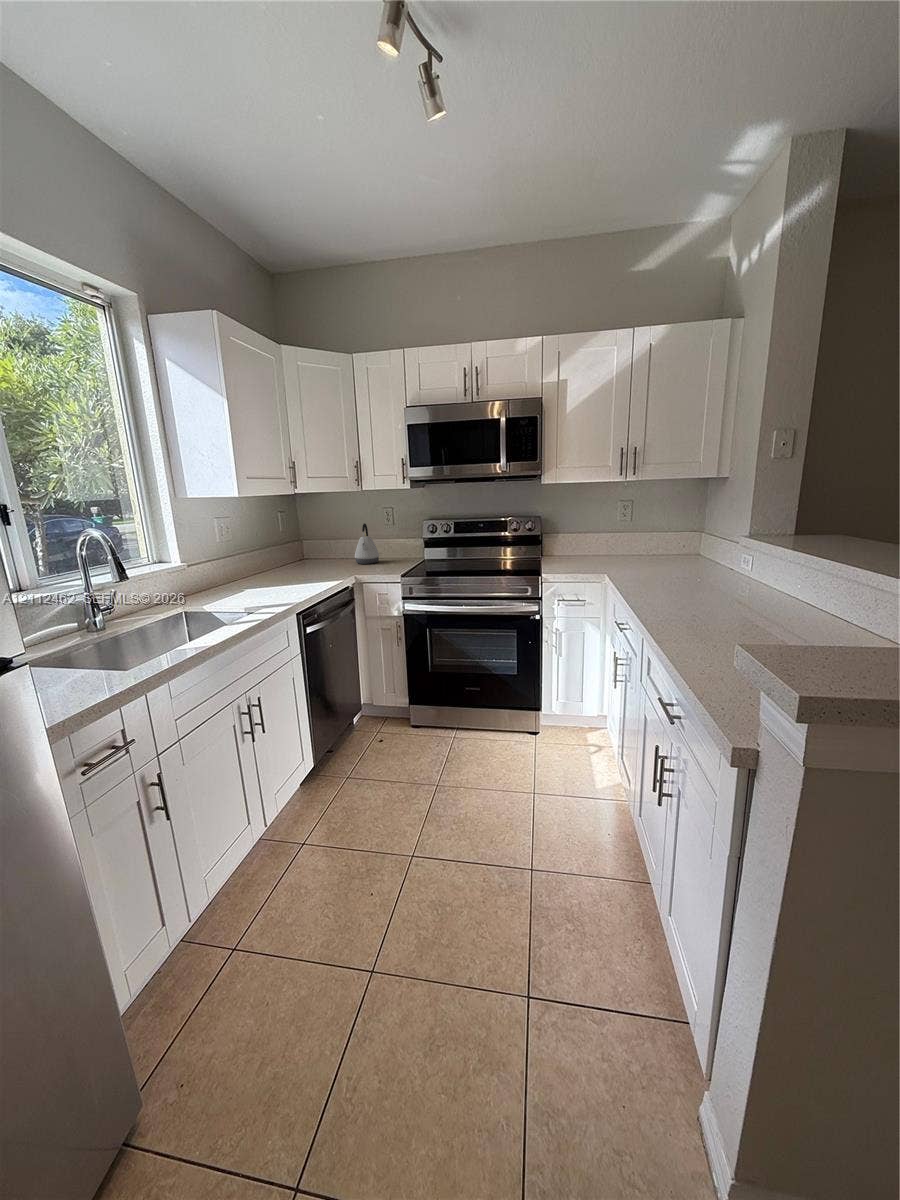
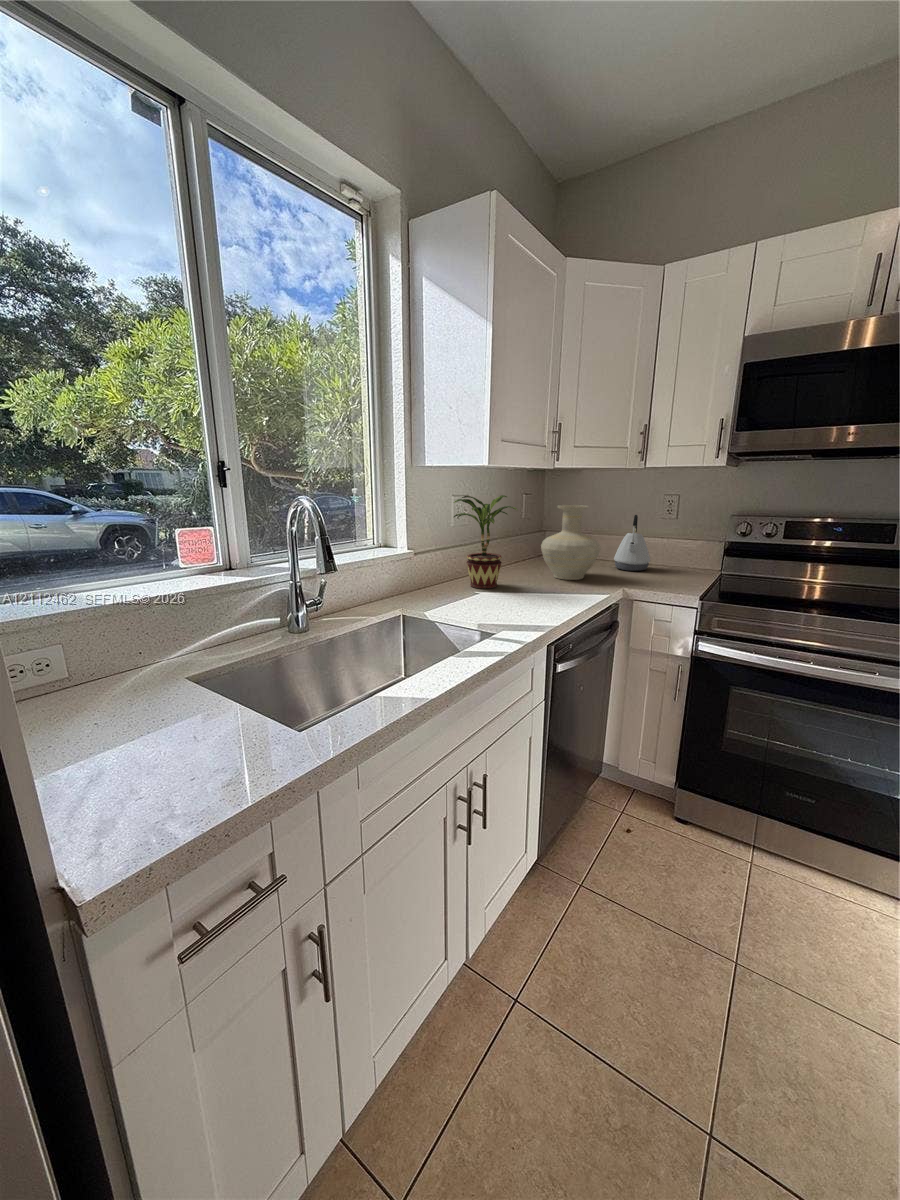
potted plant: none [215,516,268,588] -> present [454,495,517,589]
vase: none [295,520,339,575] -> present [541,505,601,580]

